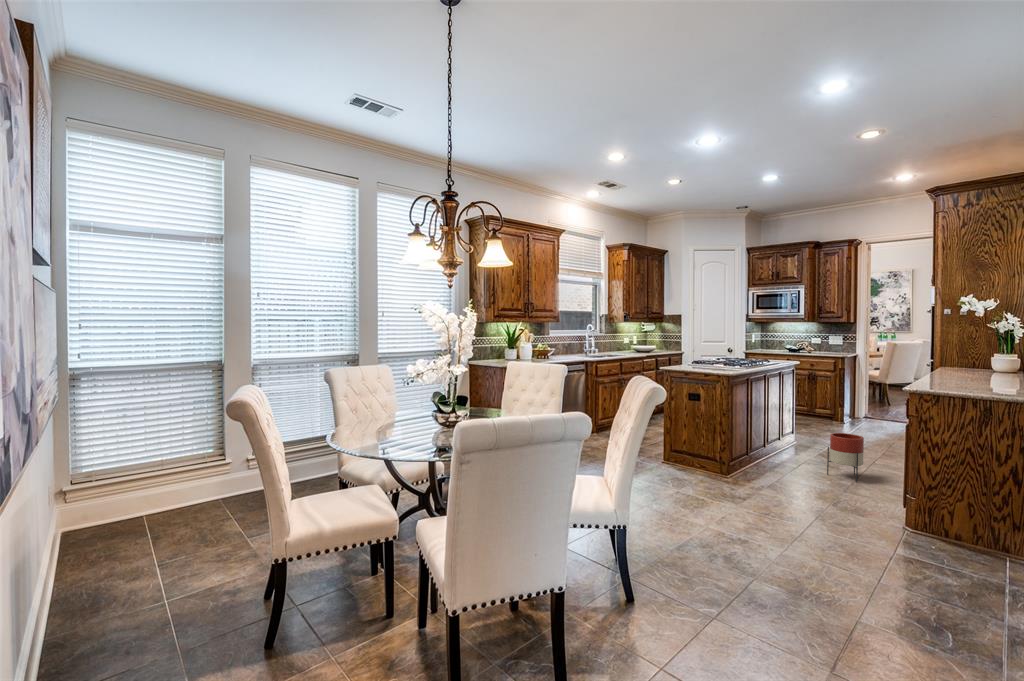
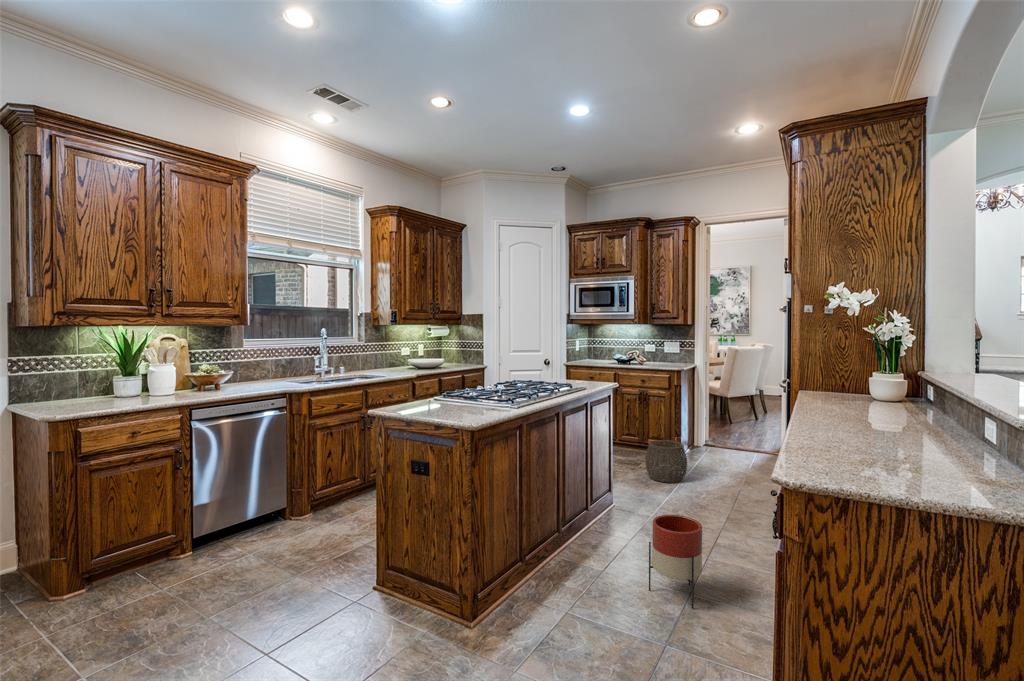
woven basket: none [815,406,851,435] -> present [645,440,688,483]

